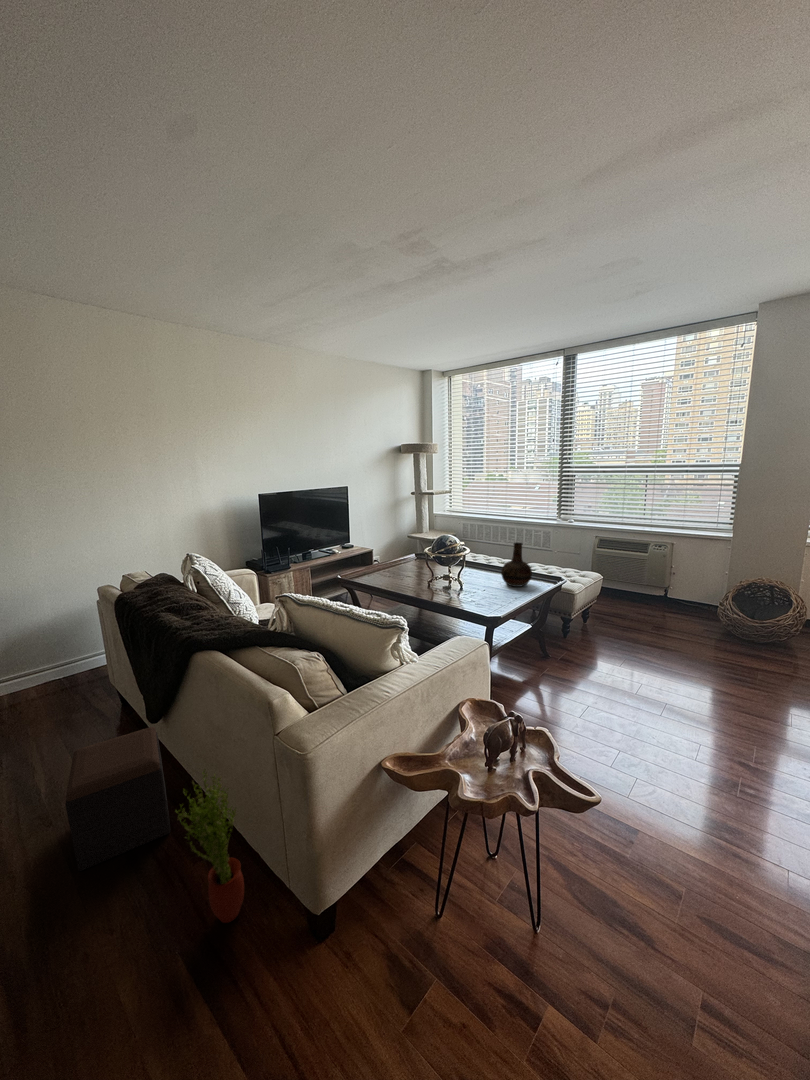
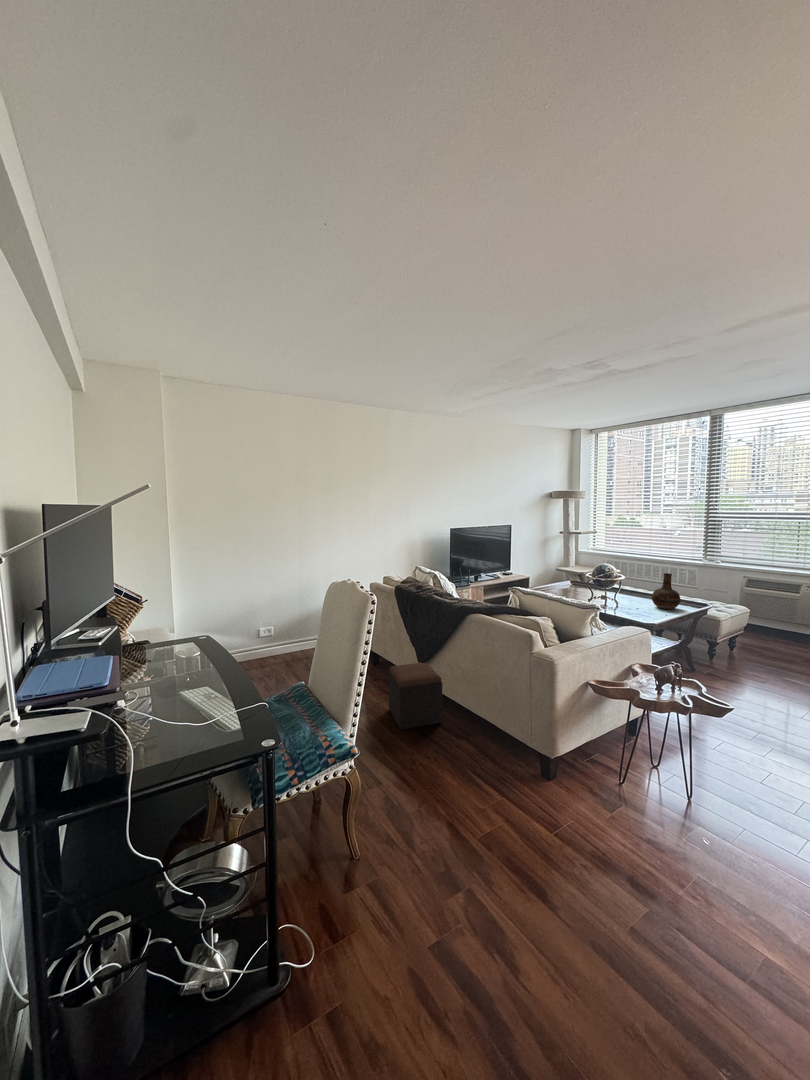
potted plant: present [176,770,244,923] -> none [473,673,507,762]

